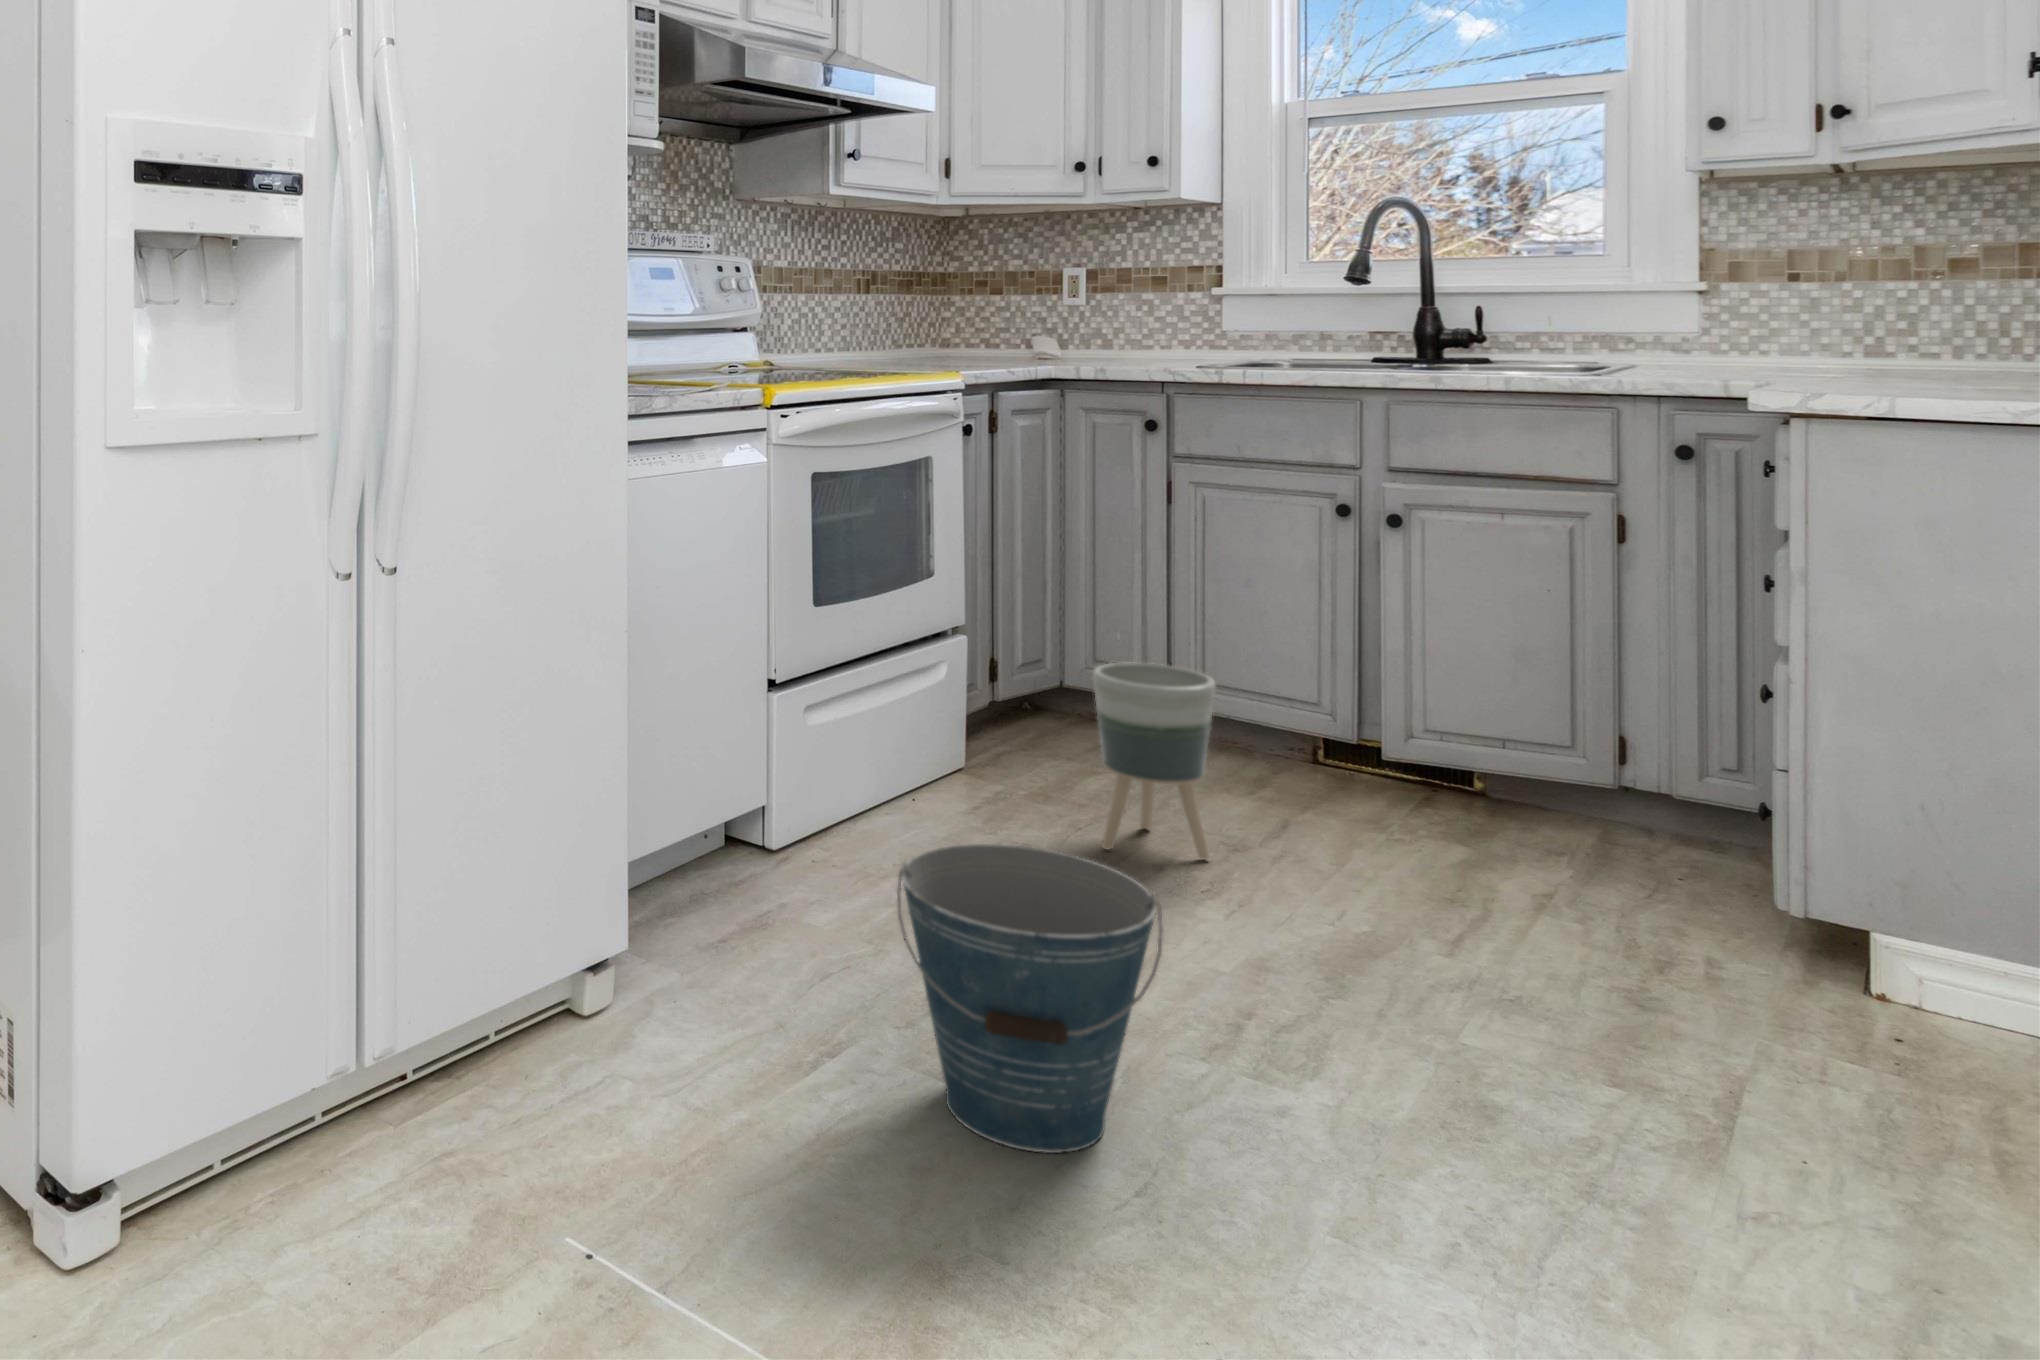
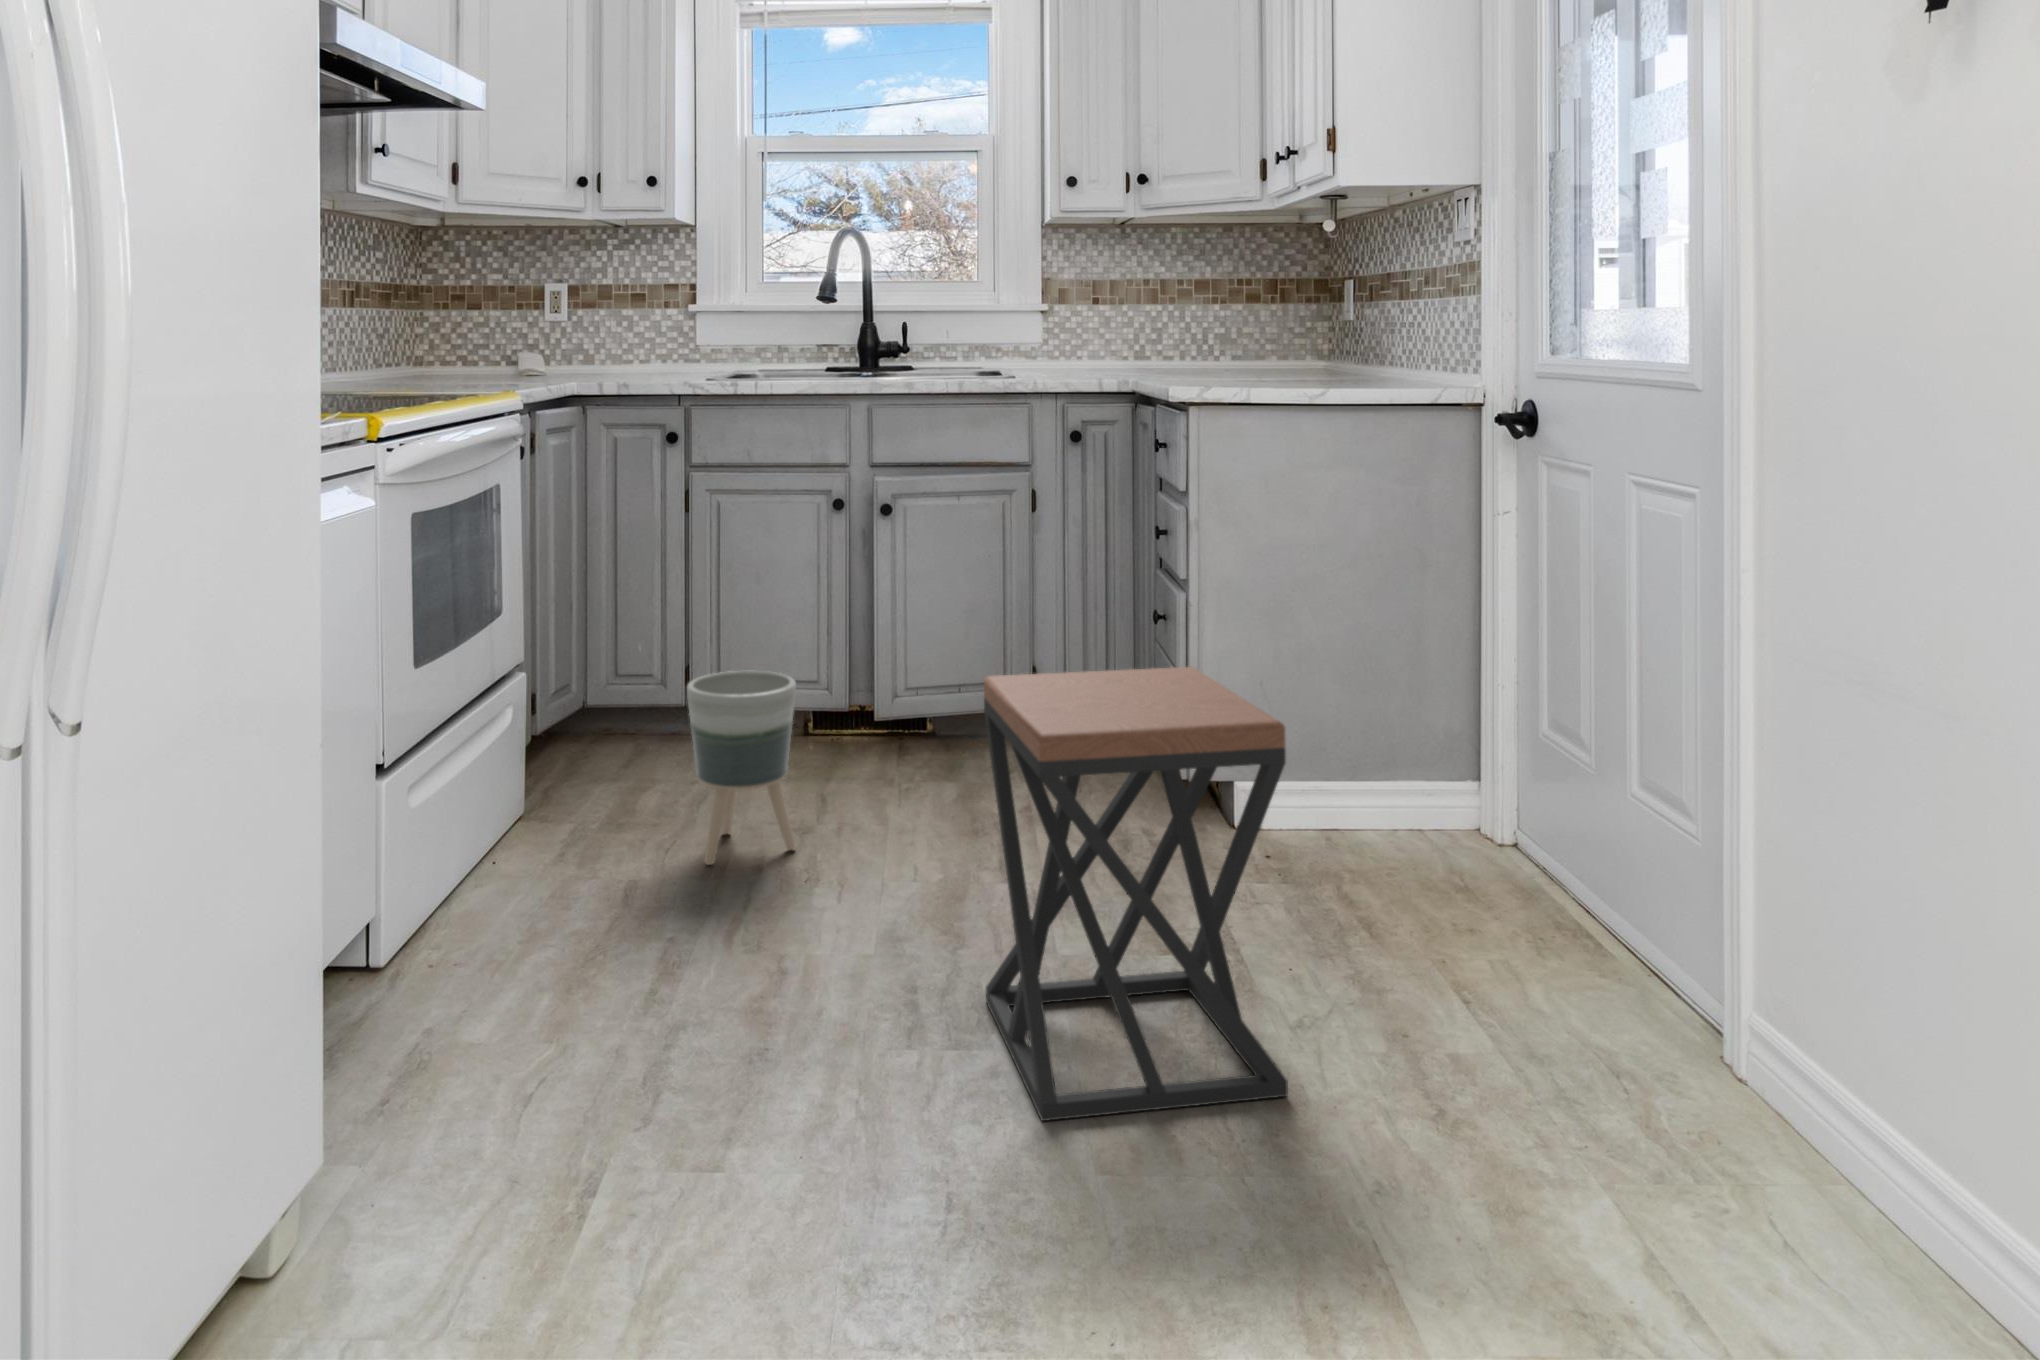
stool: none [1284,691,1648,1268] -> present [984,667,1288,1121]
bucket: present [897,844,1163,1153] -> none [698,889,958,1220]

